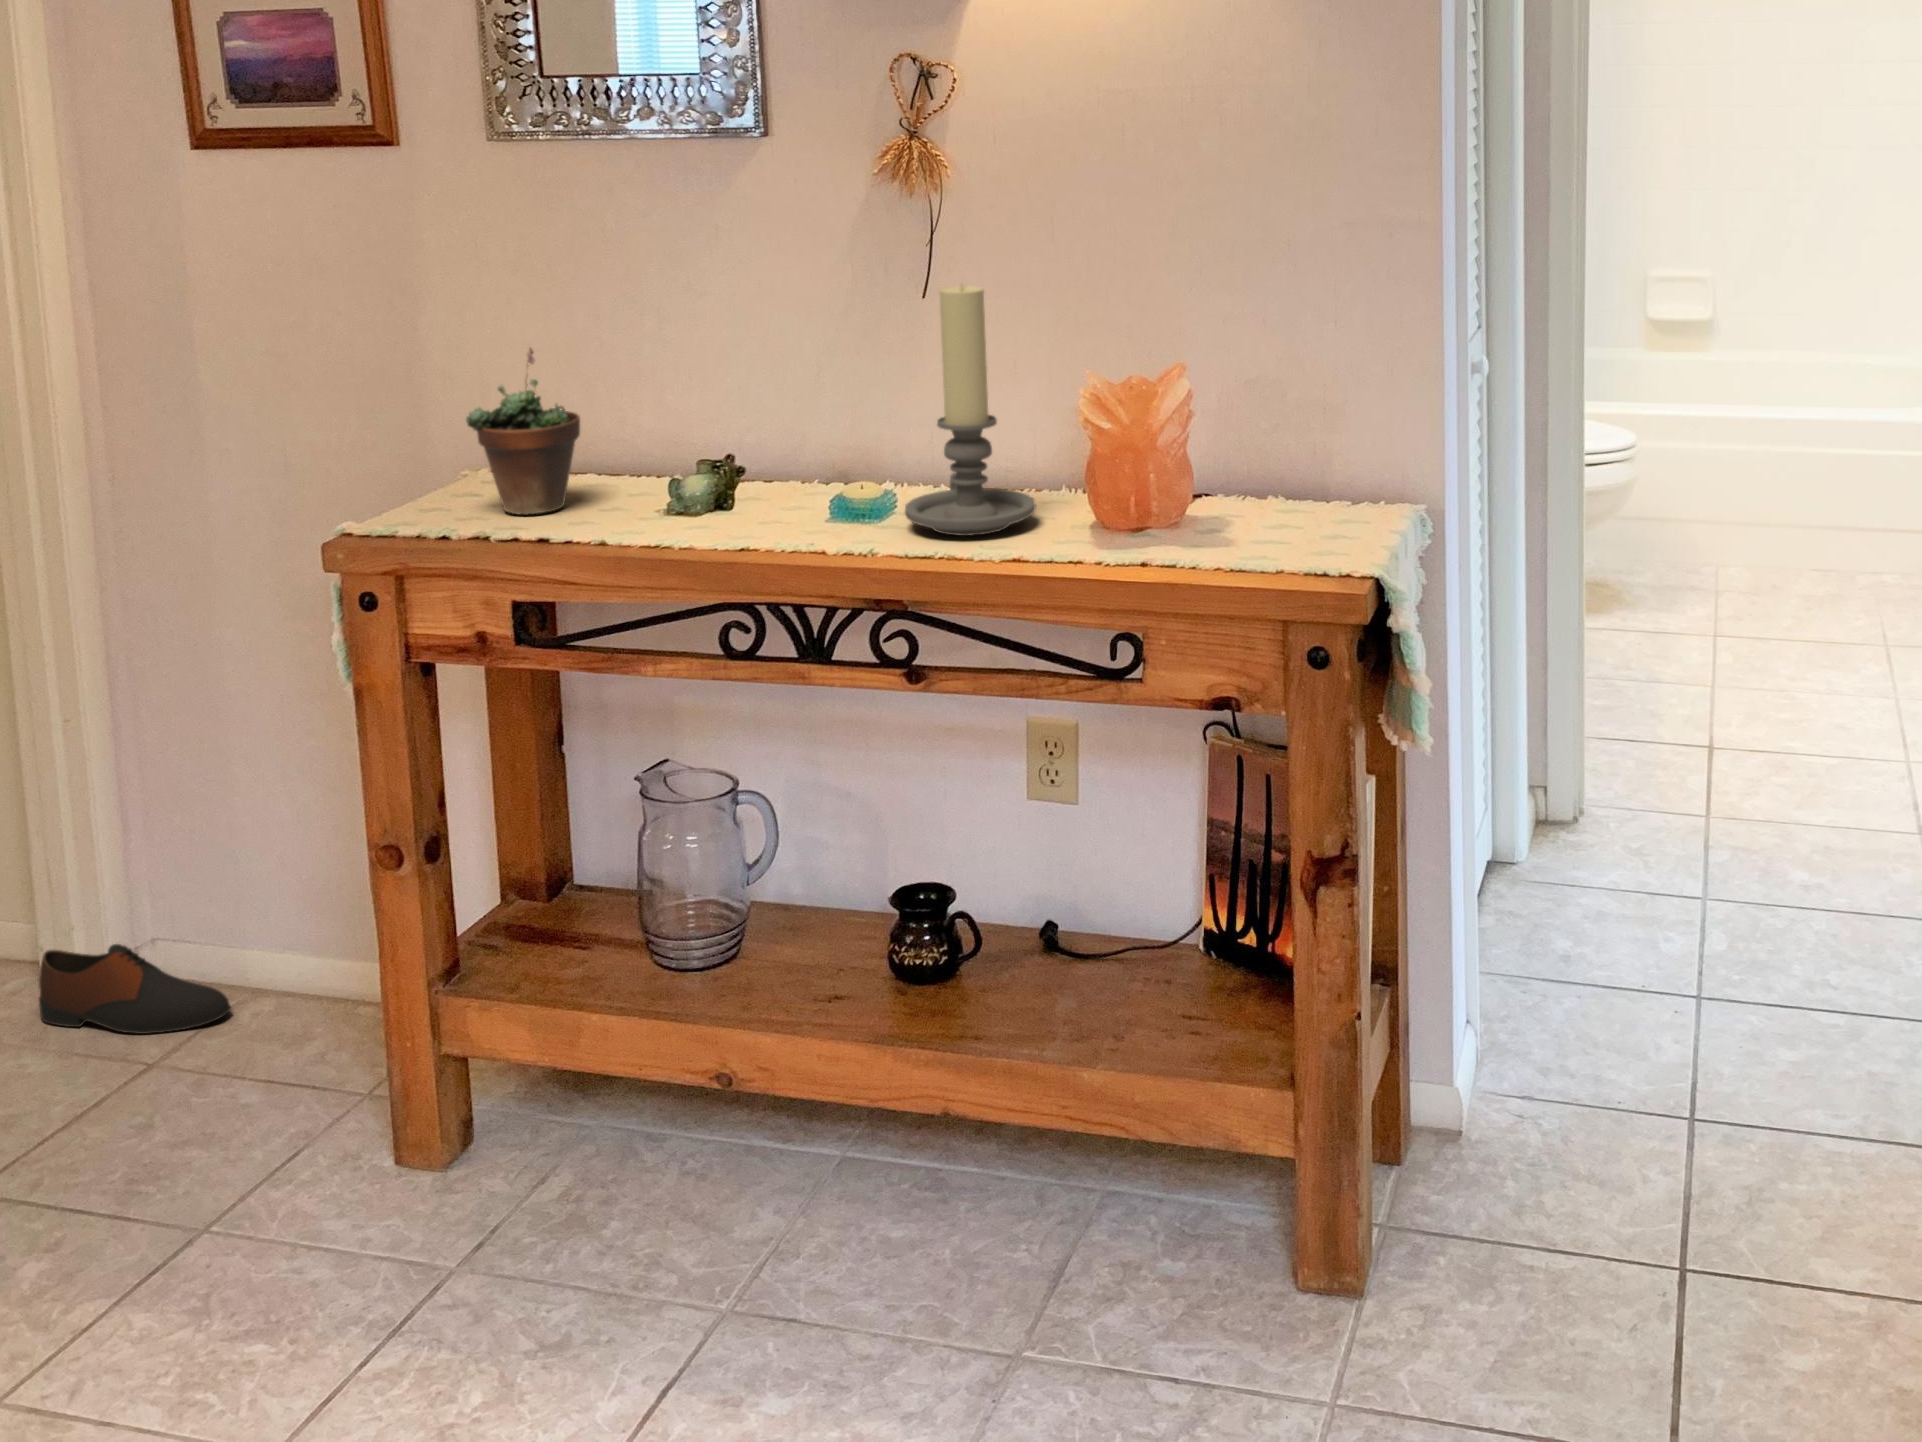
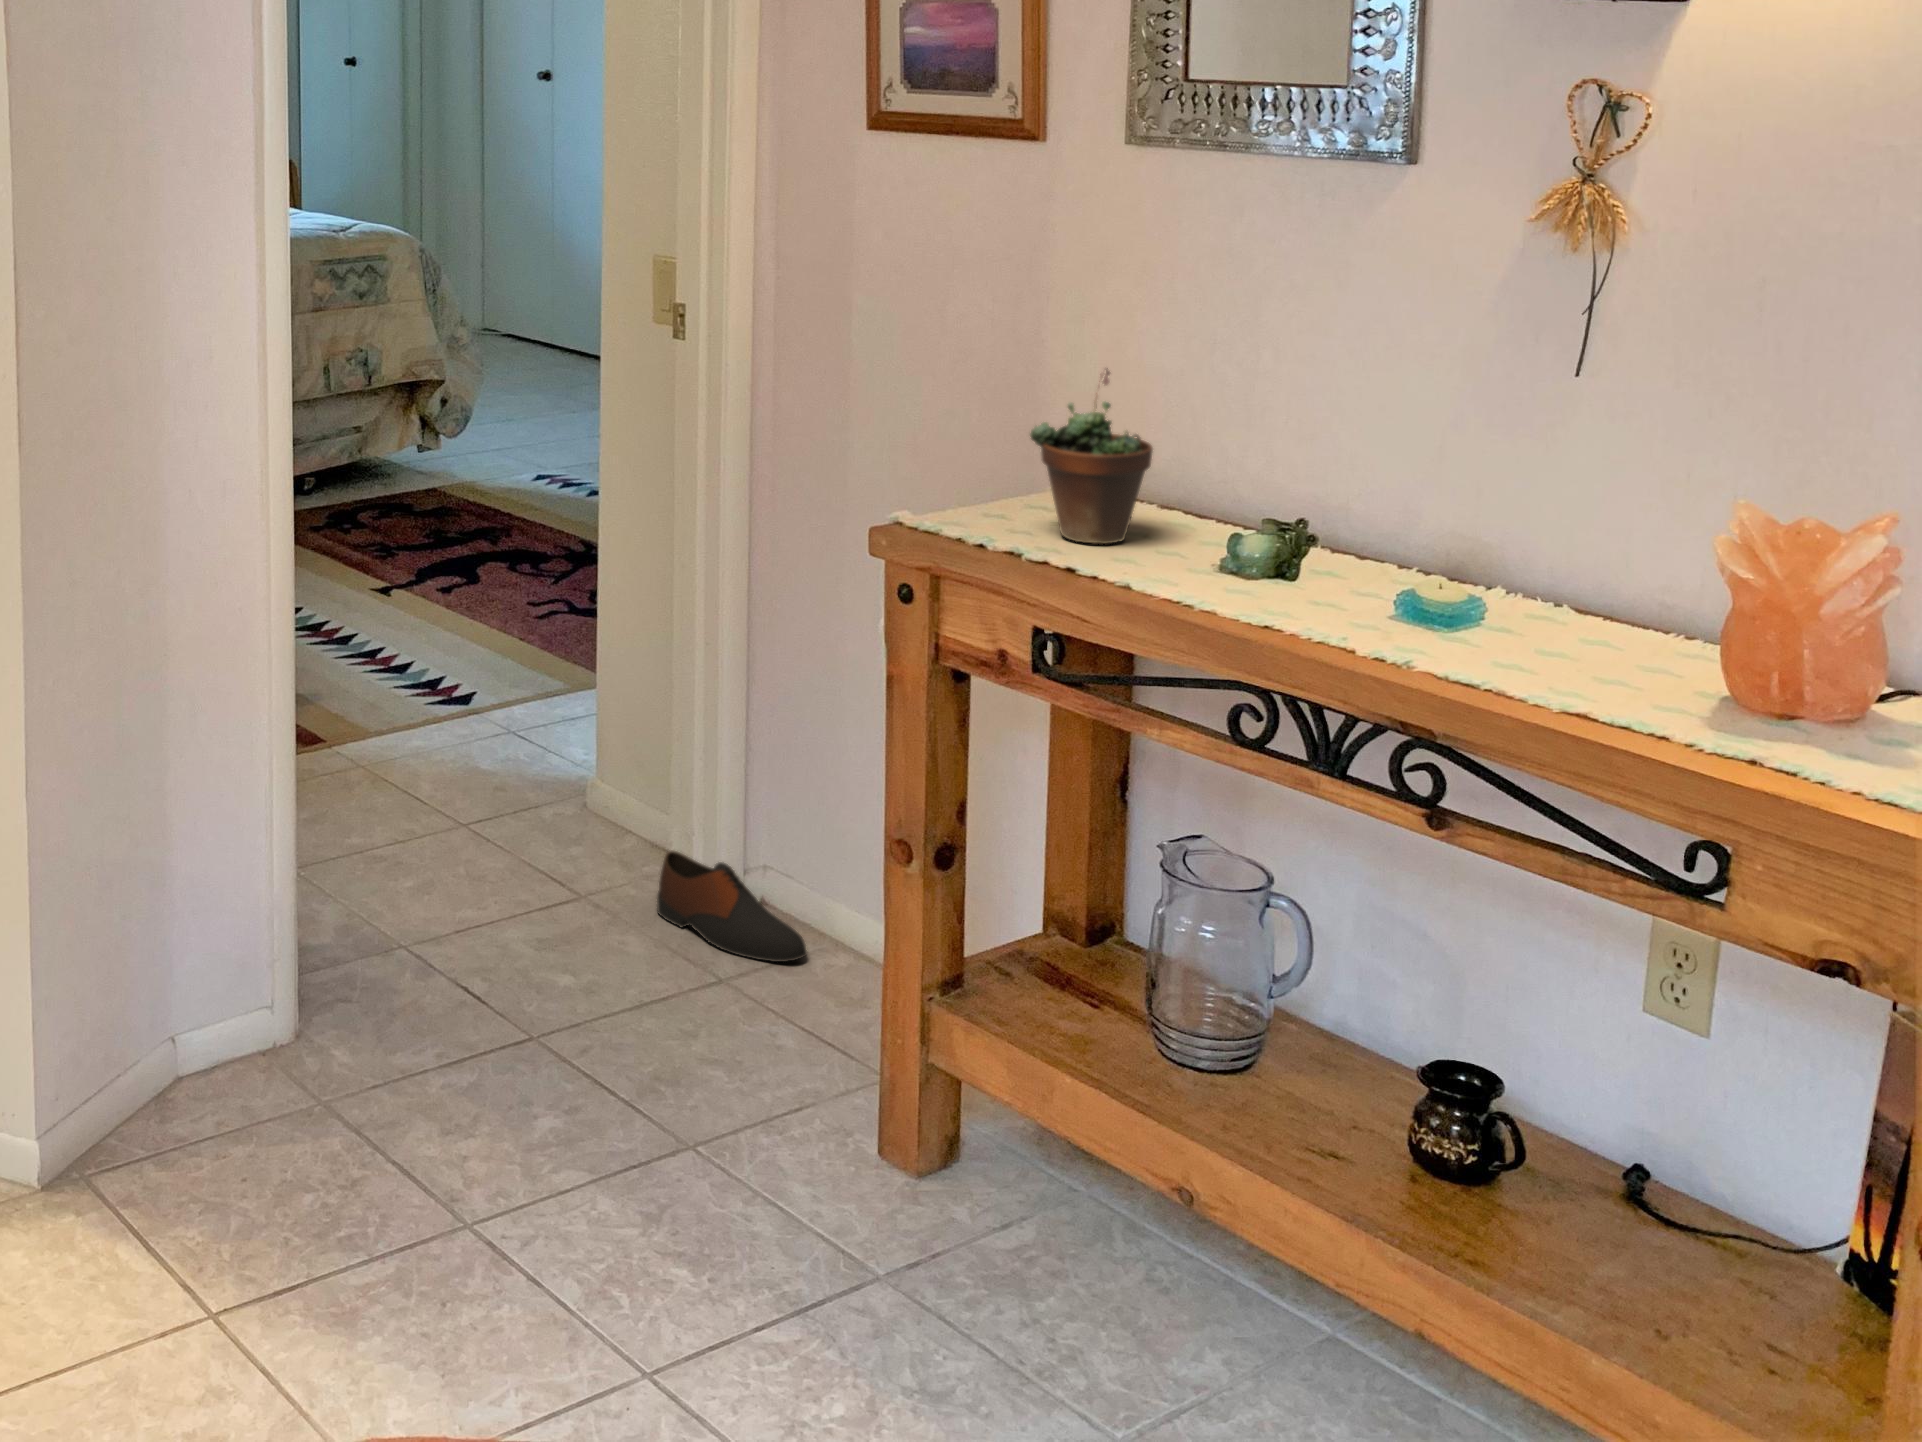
candle holder: present [905,284,1036,536] -> none [1470,367,1649,675]

